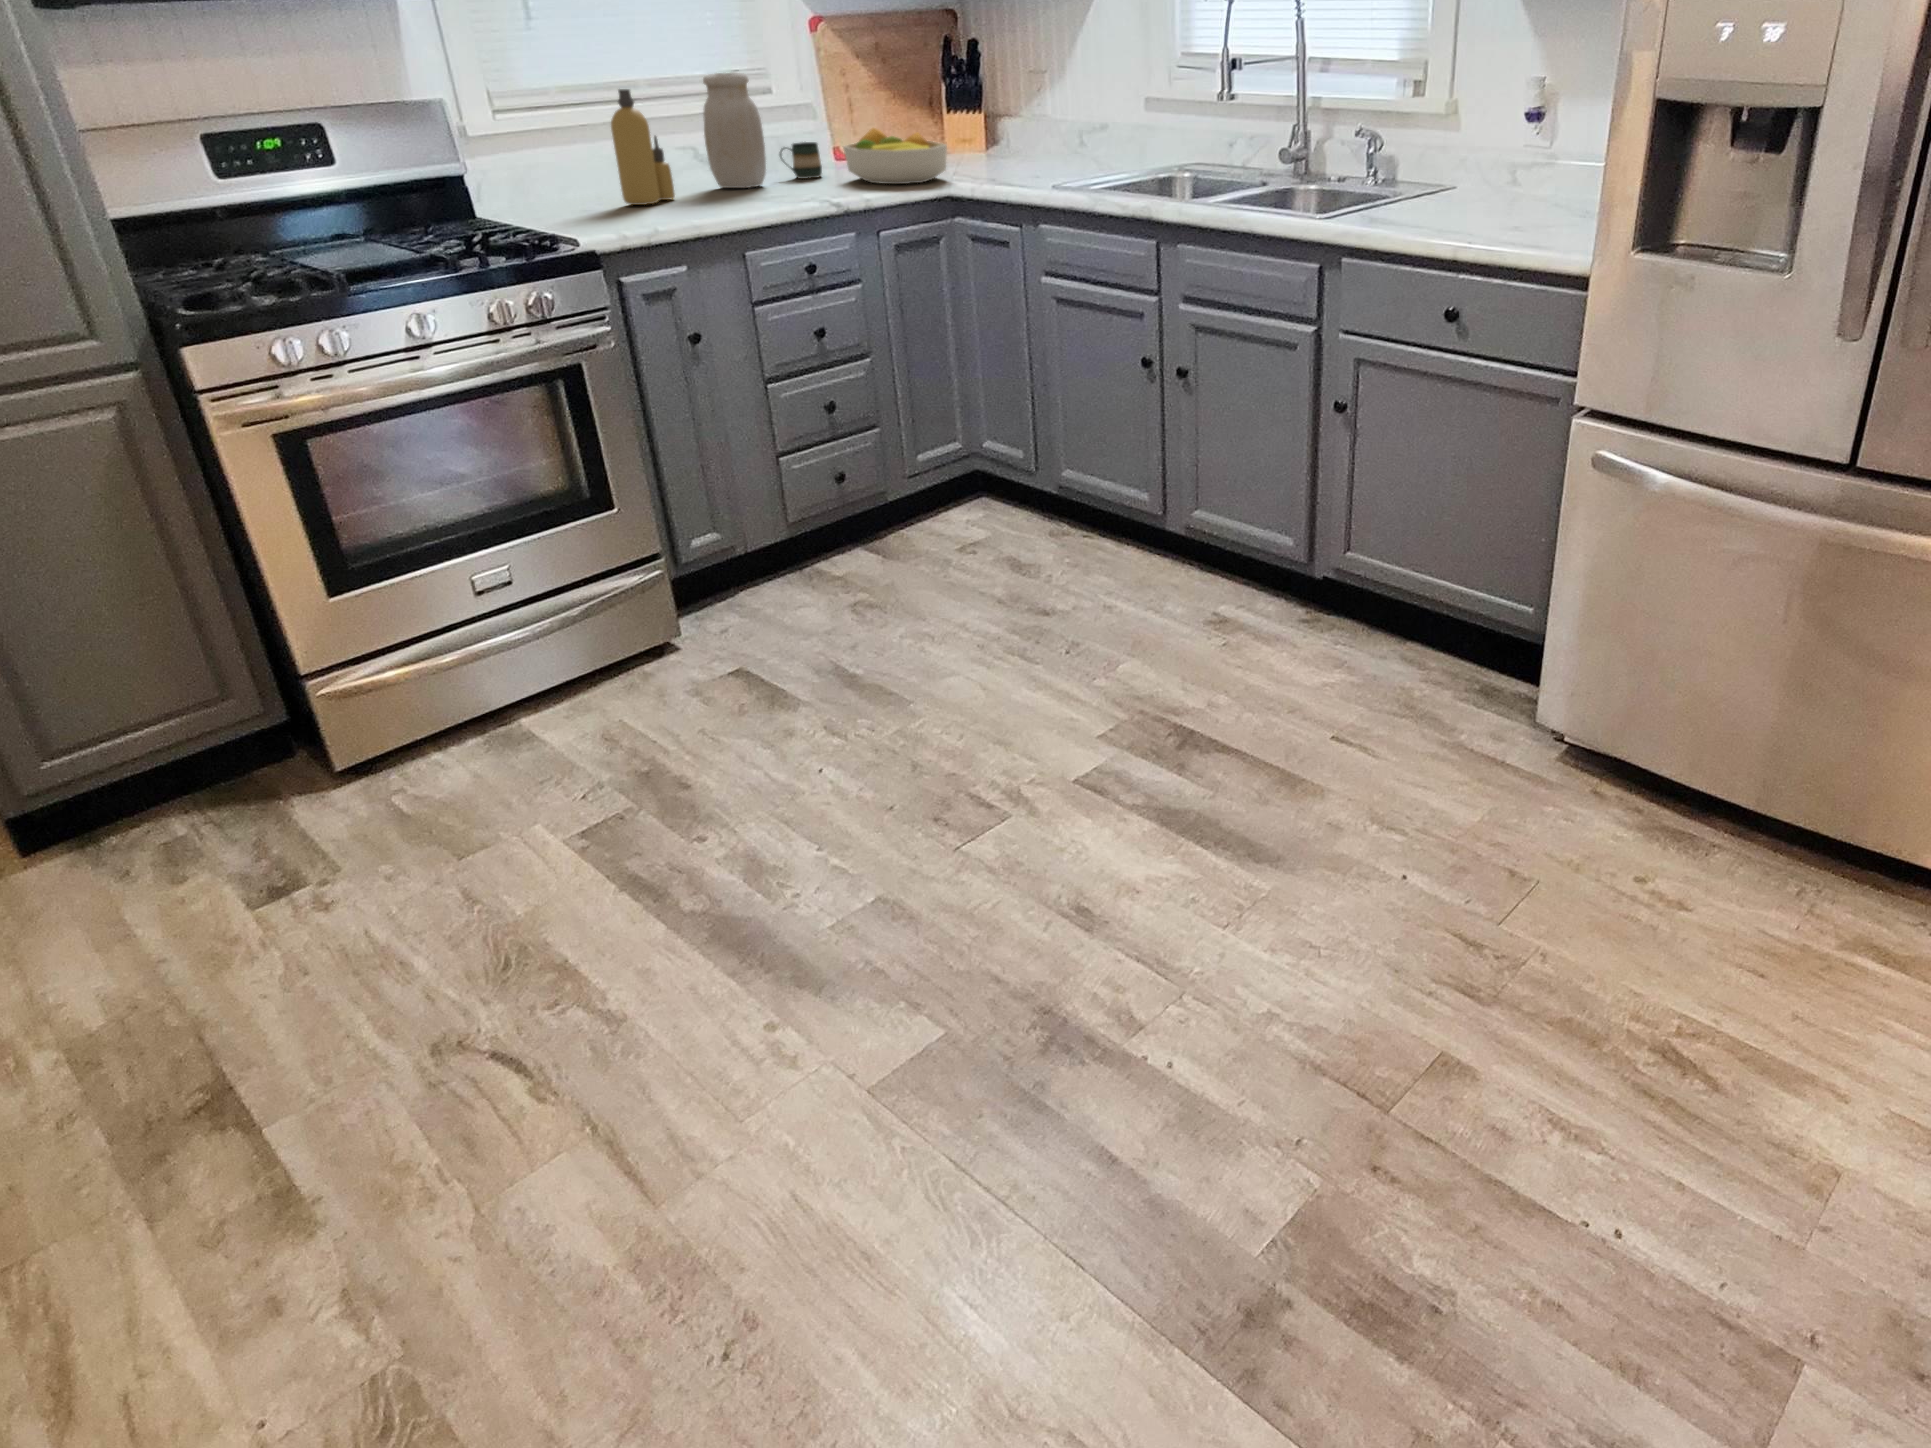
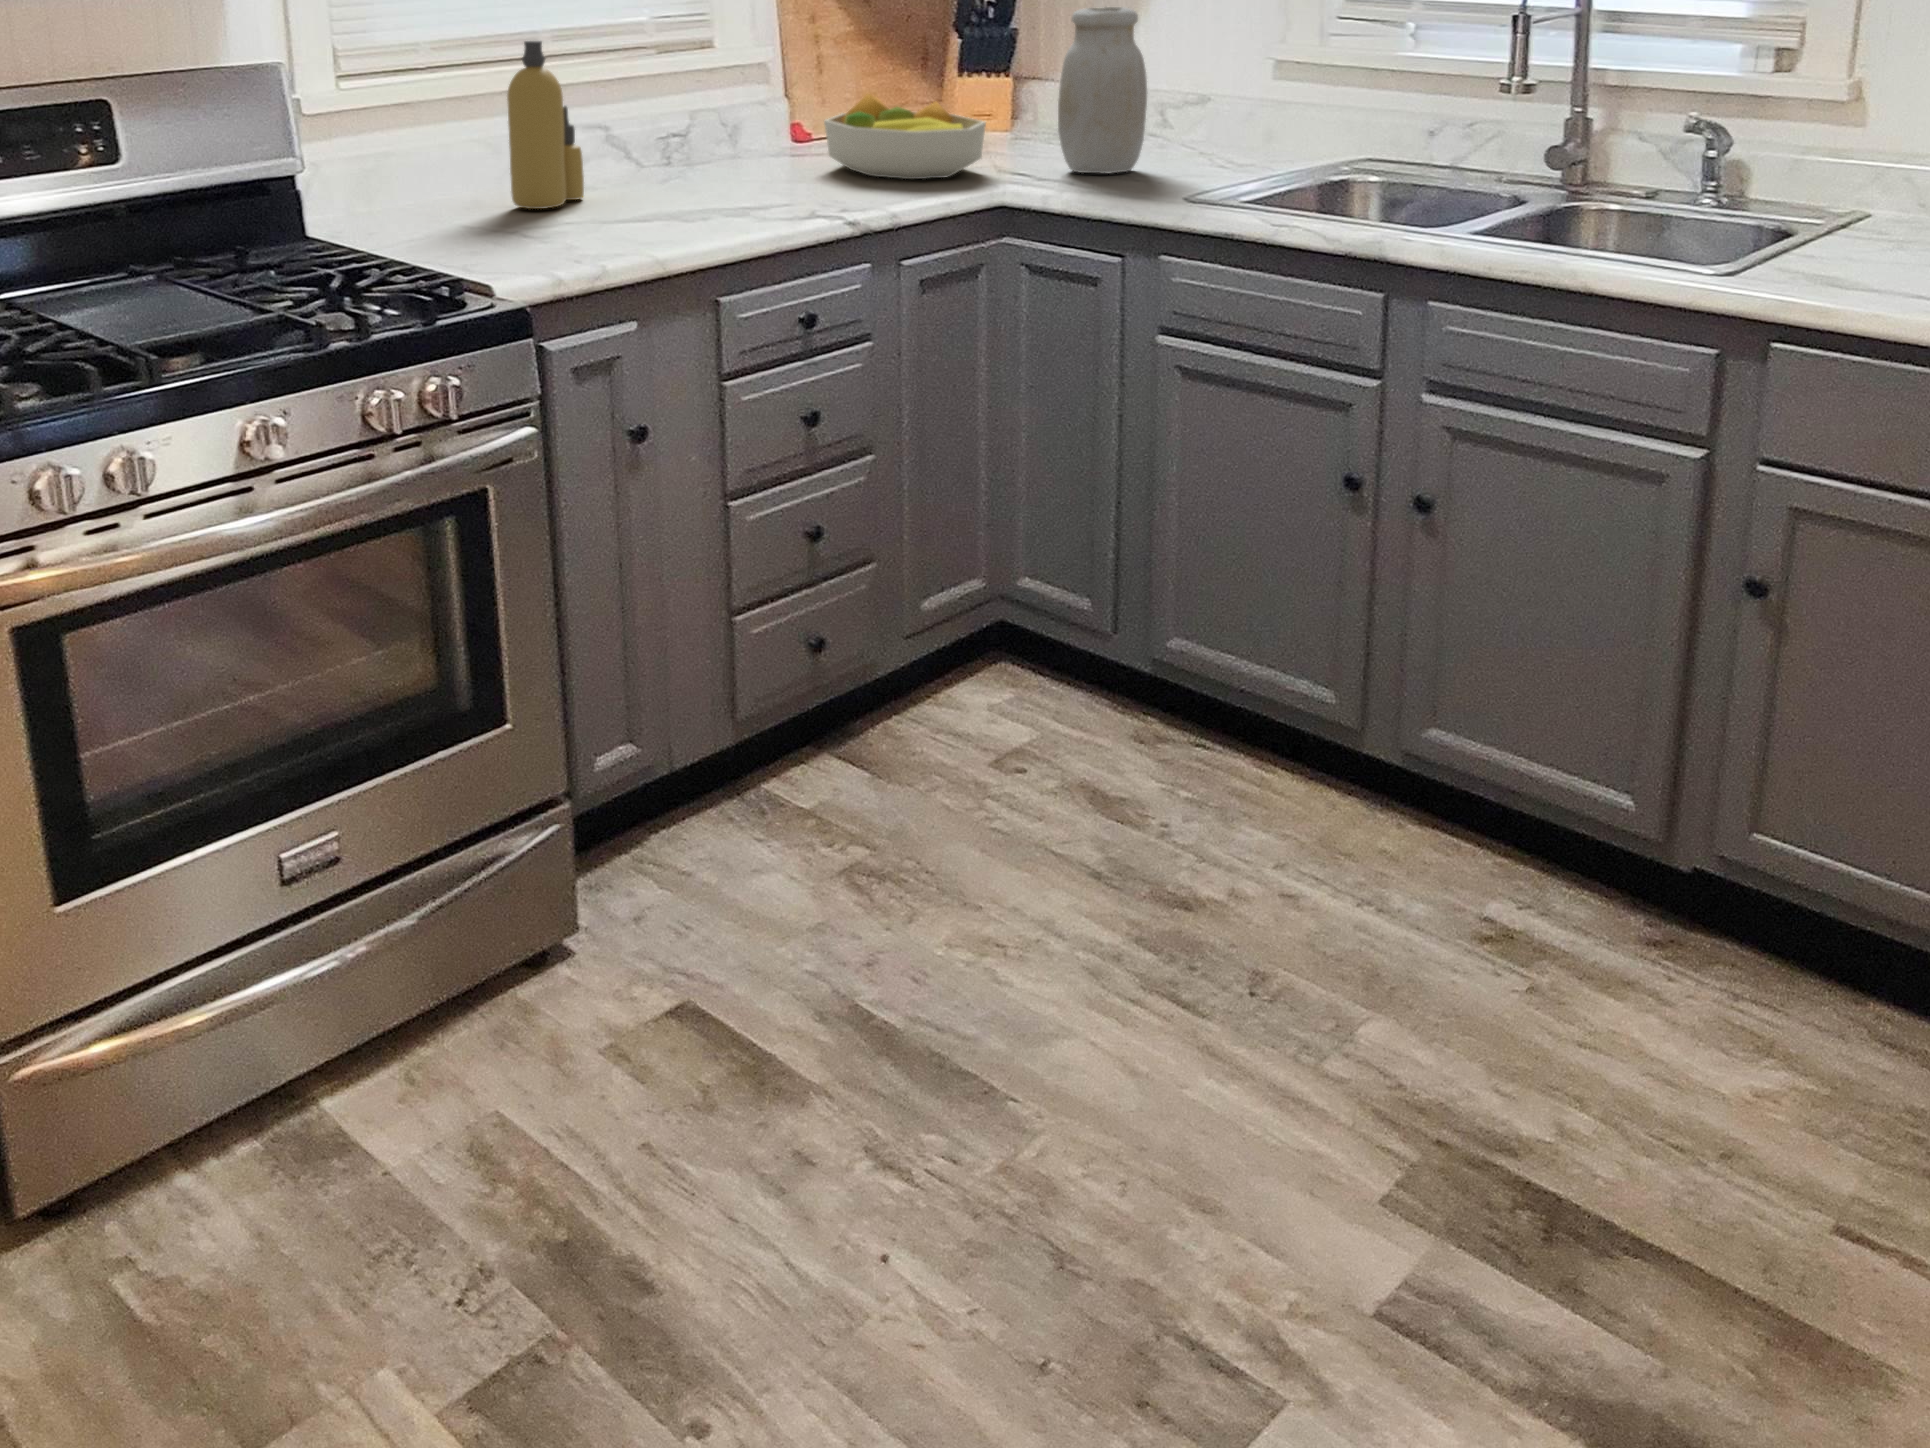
jar: present [703,72,766,188] -> present [1058,7,1147,173]
mug: present [780,142,822,179] -> none [722,111,782,164]

